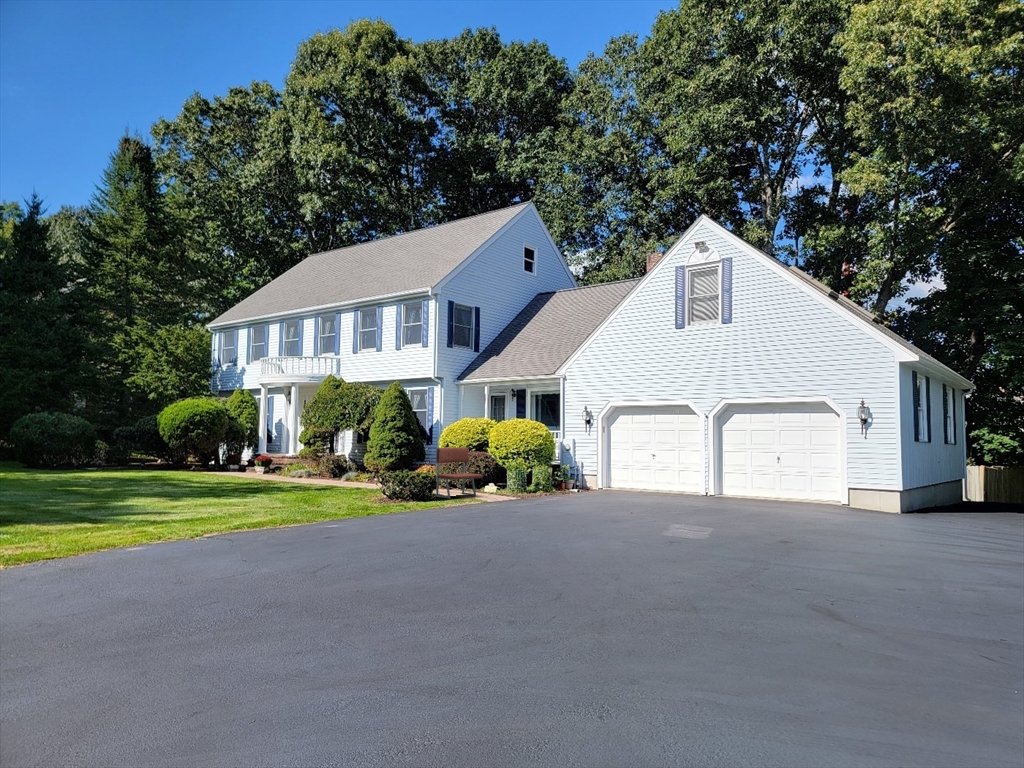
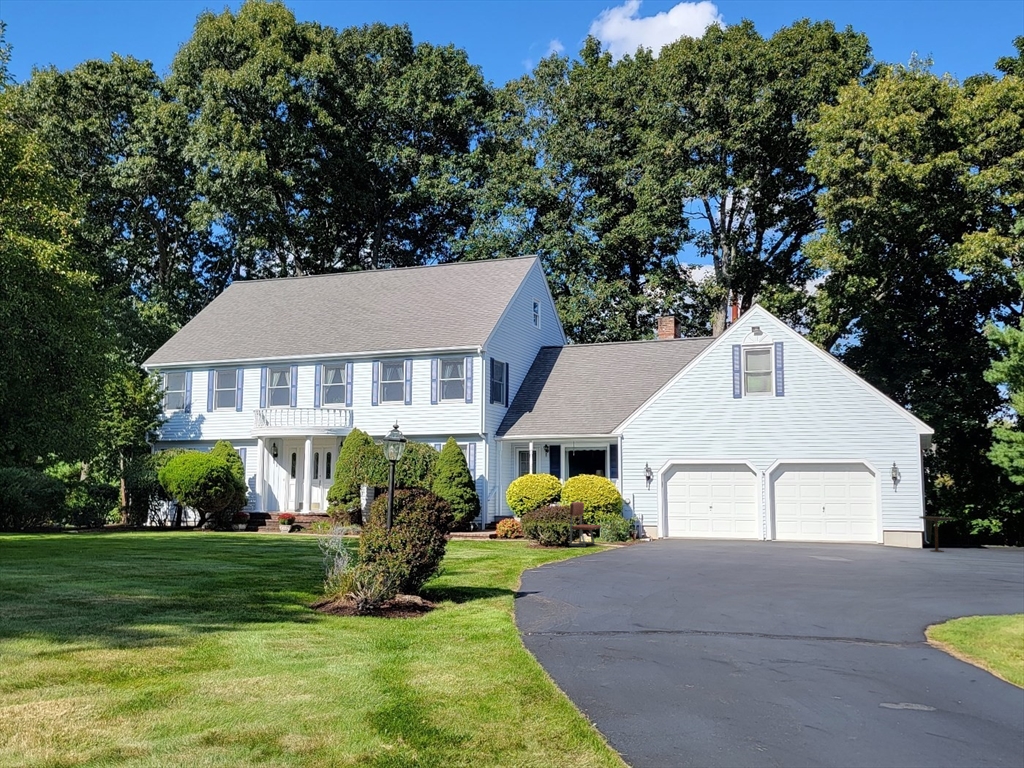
pedestal table: none [902,477,954,527] -> present [919,516,953,552]

